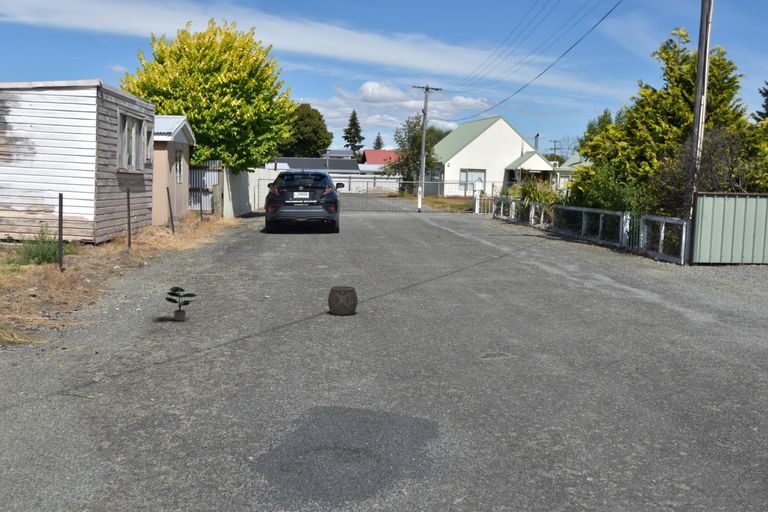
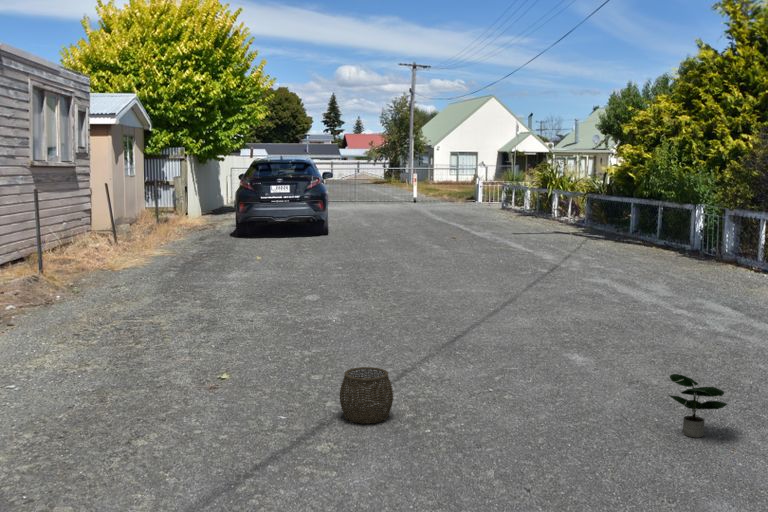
potted plant: present [165,287,197,321] -> present [669,374,727,438]

